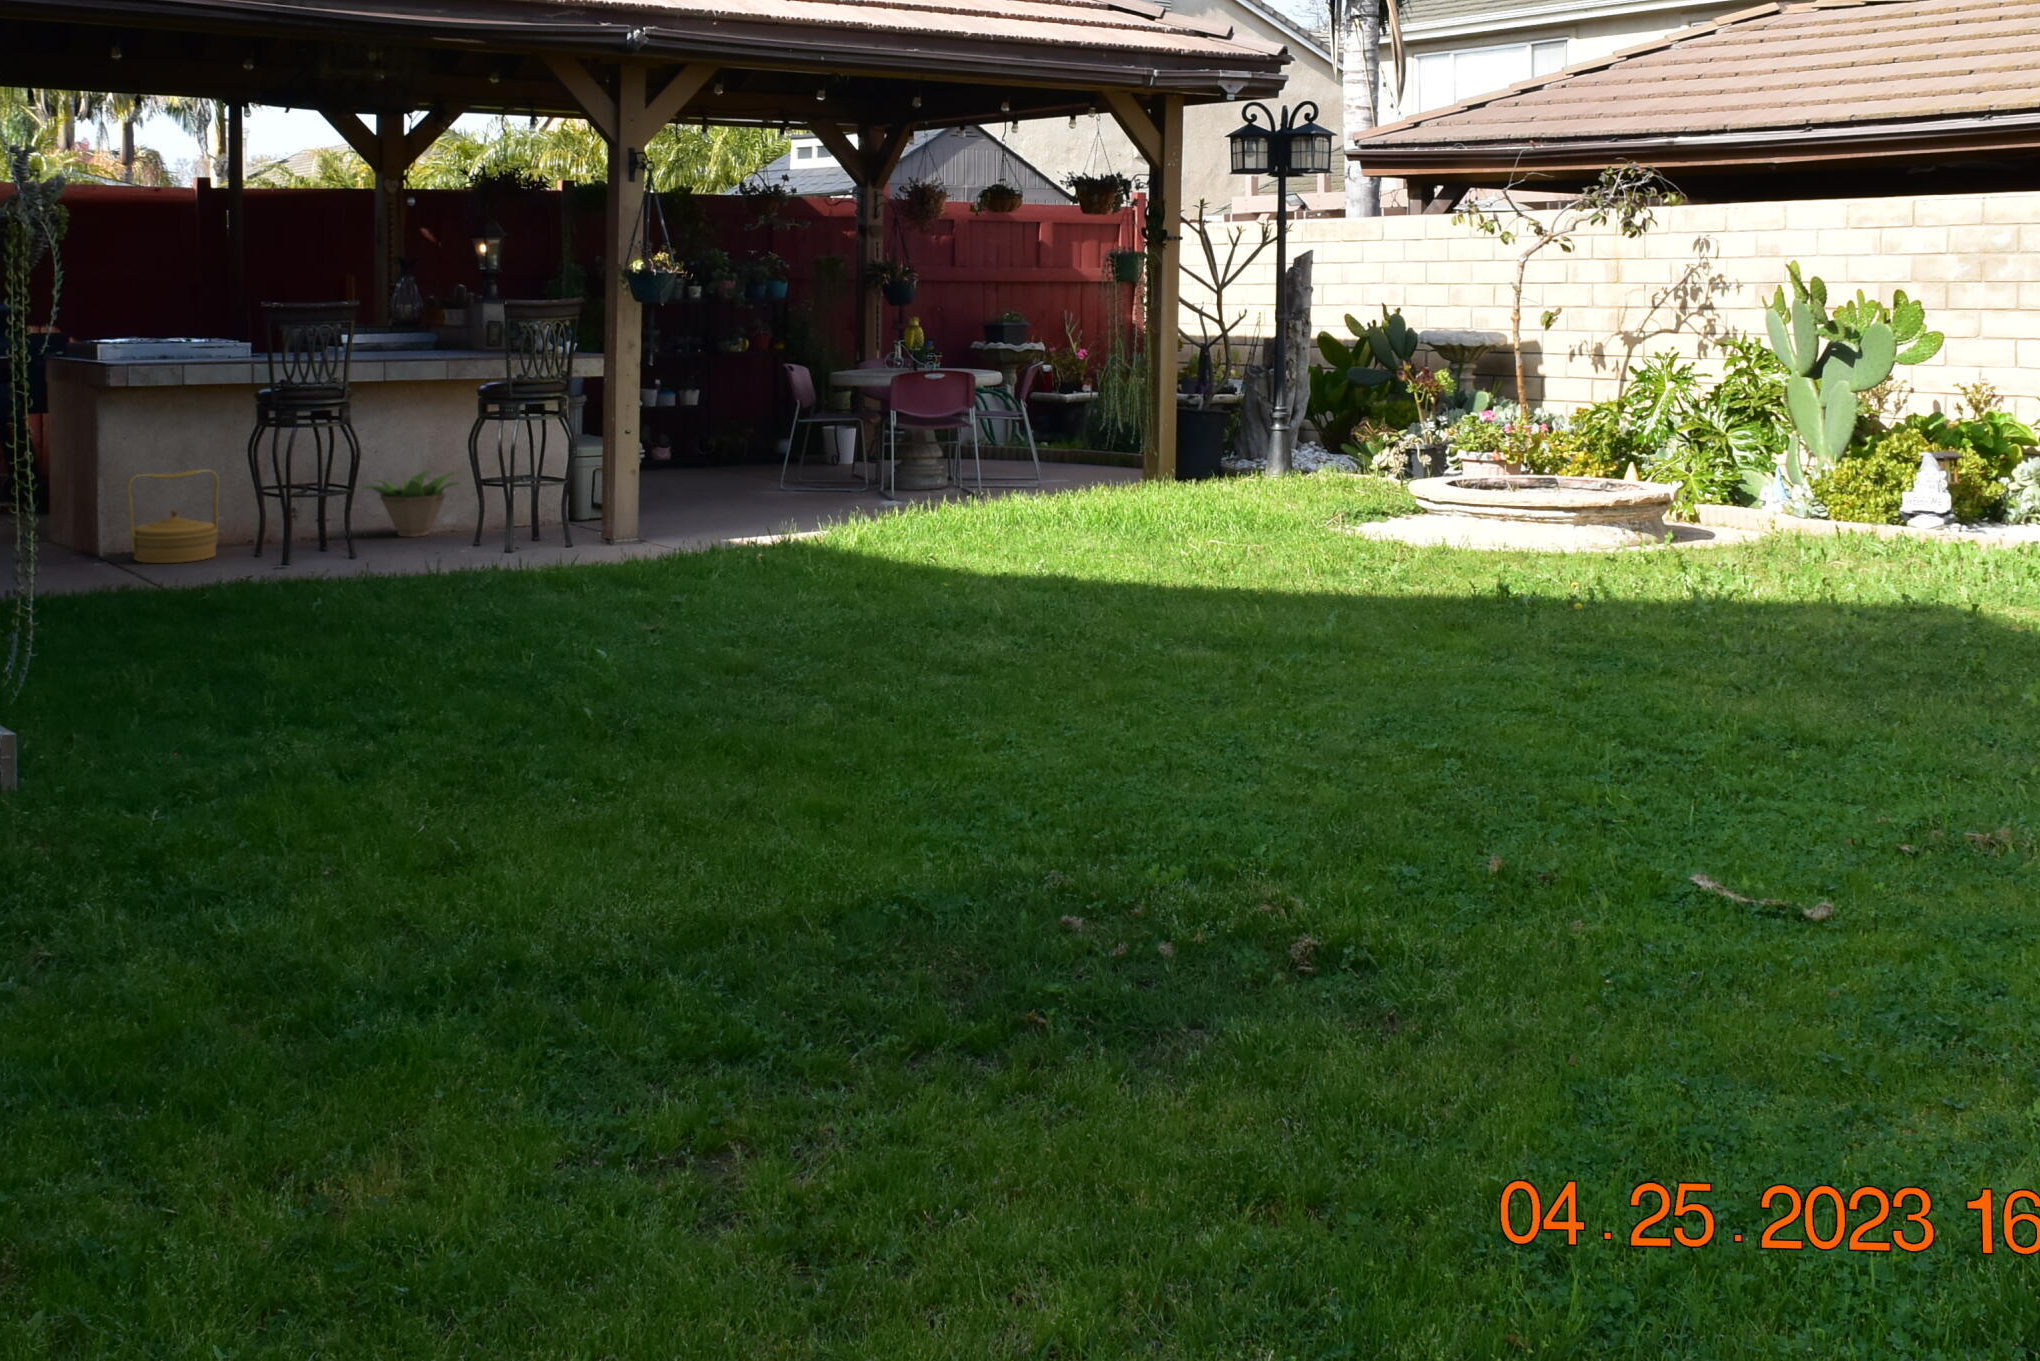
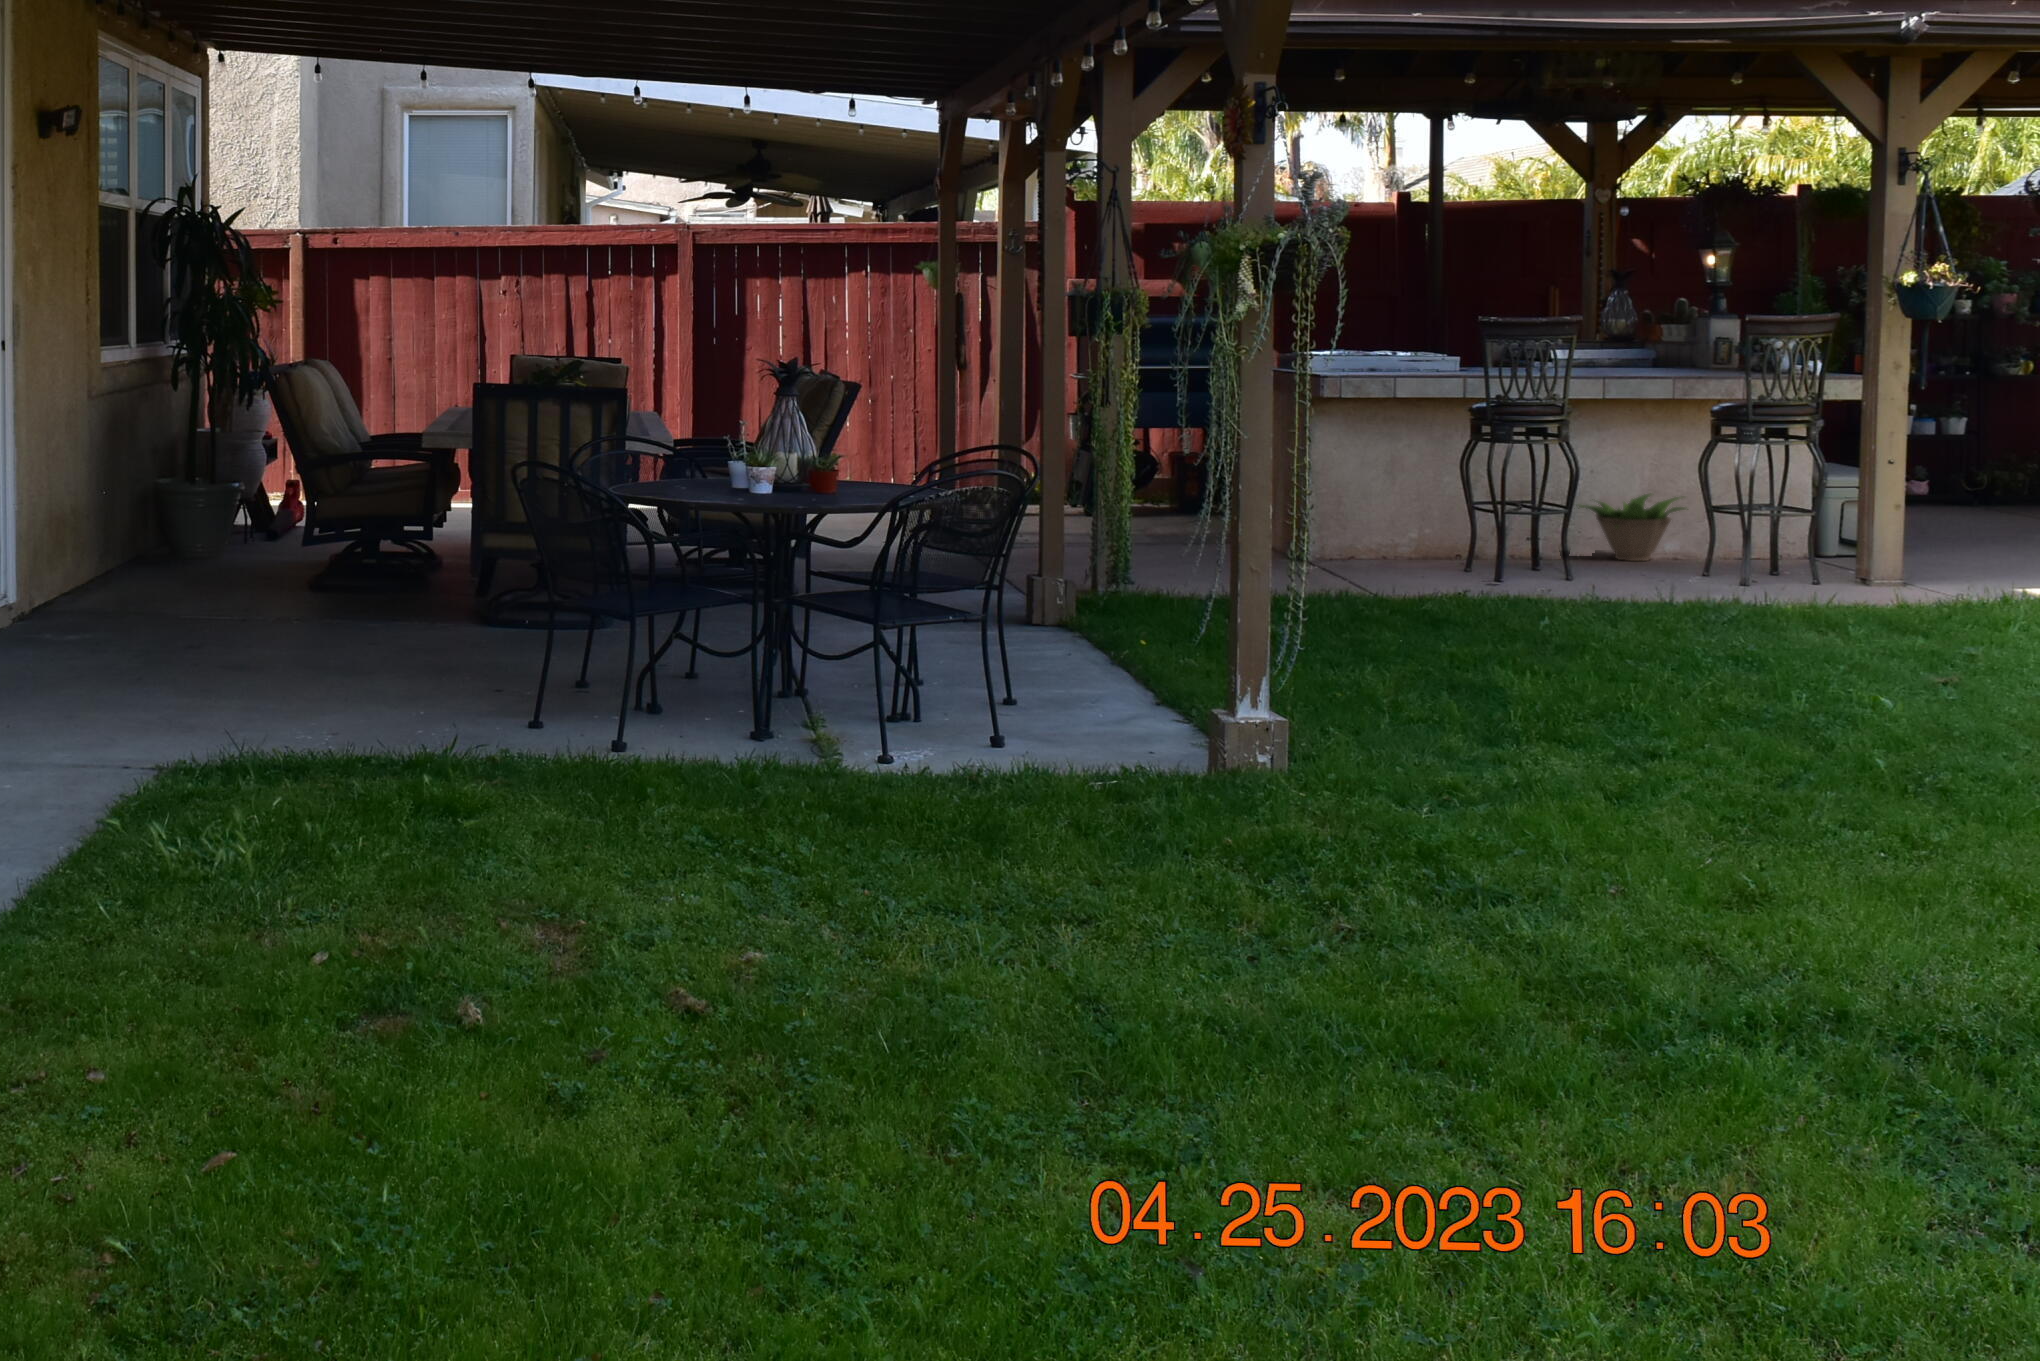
woven basket: present [127,469,219,563] -> none [1343,479,1431,567]

